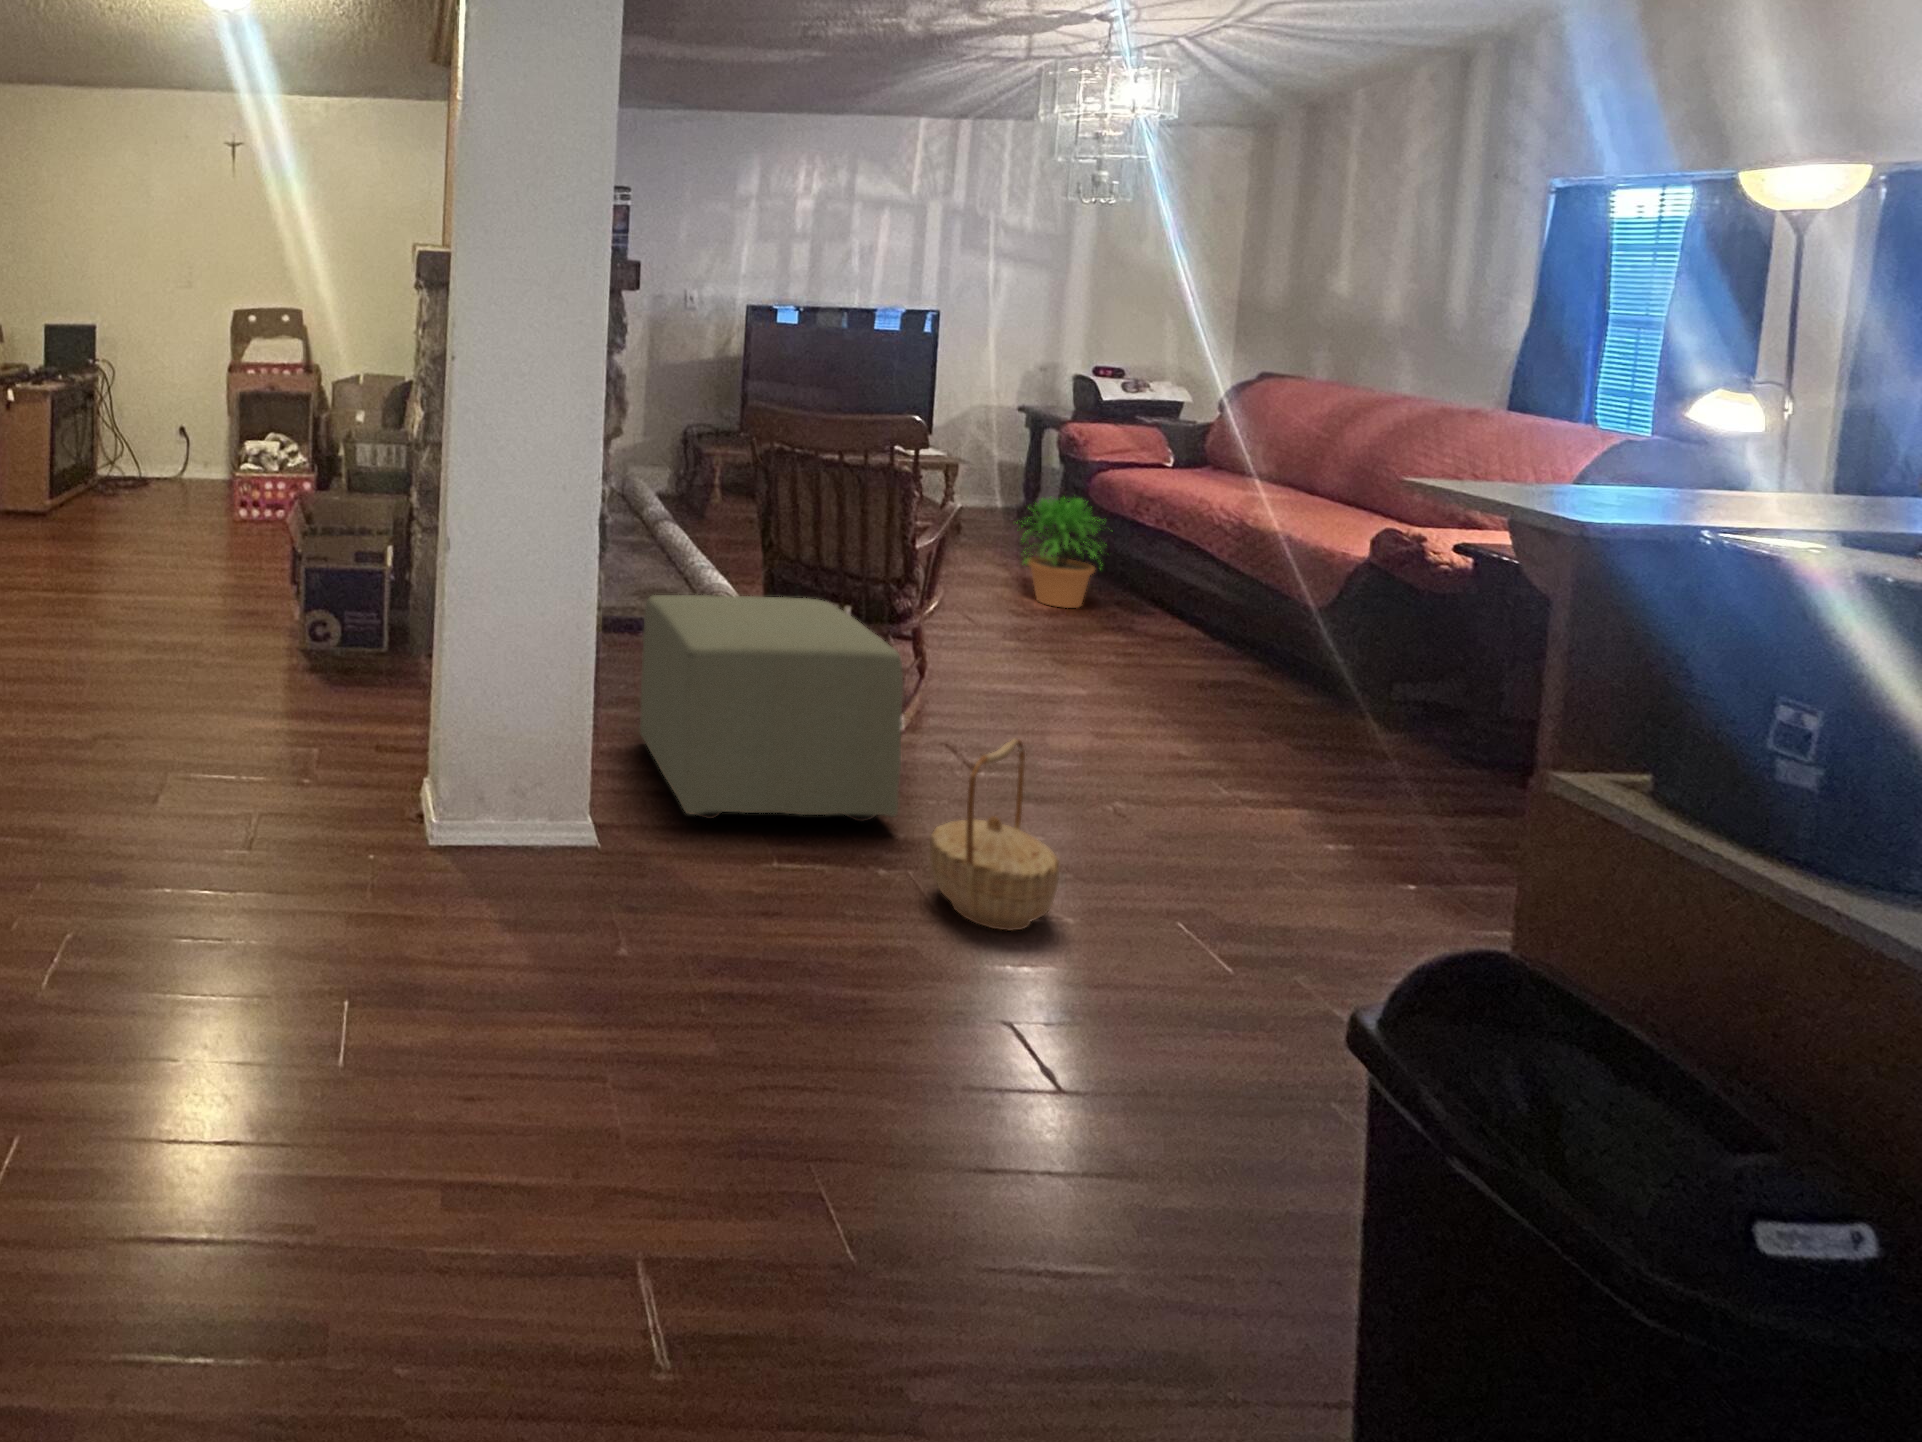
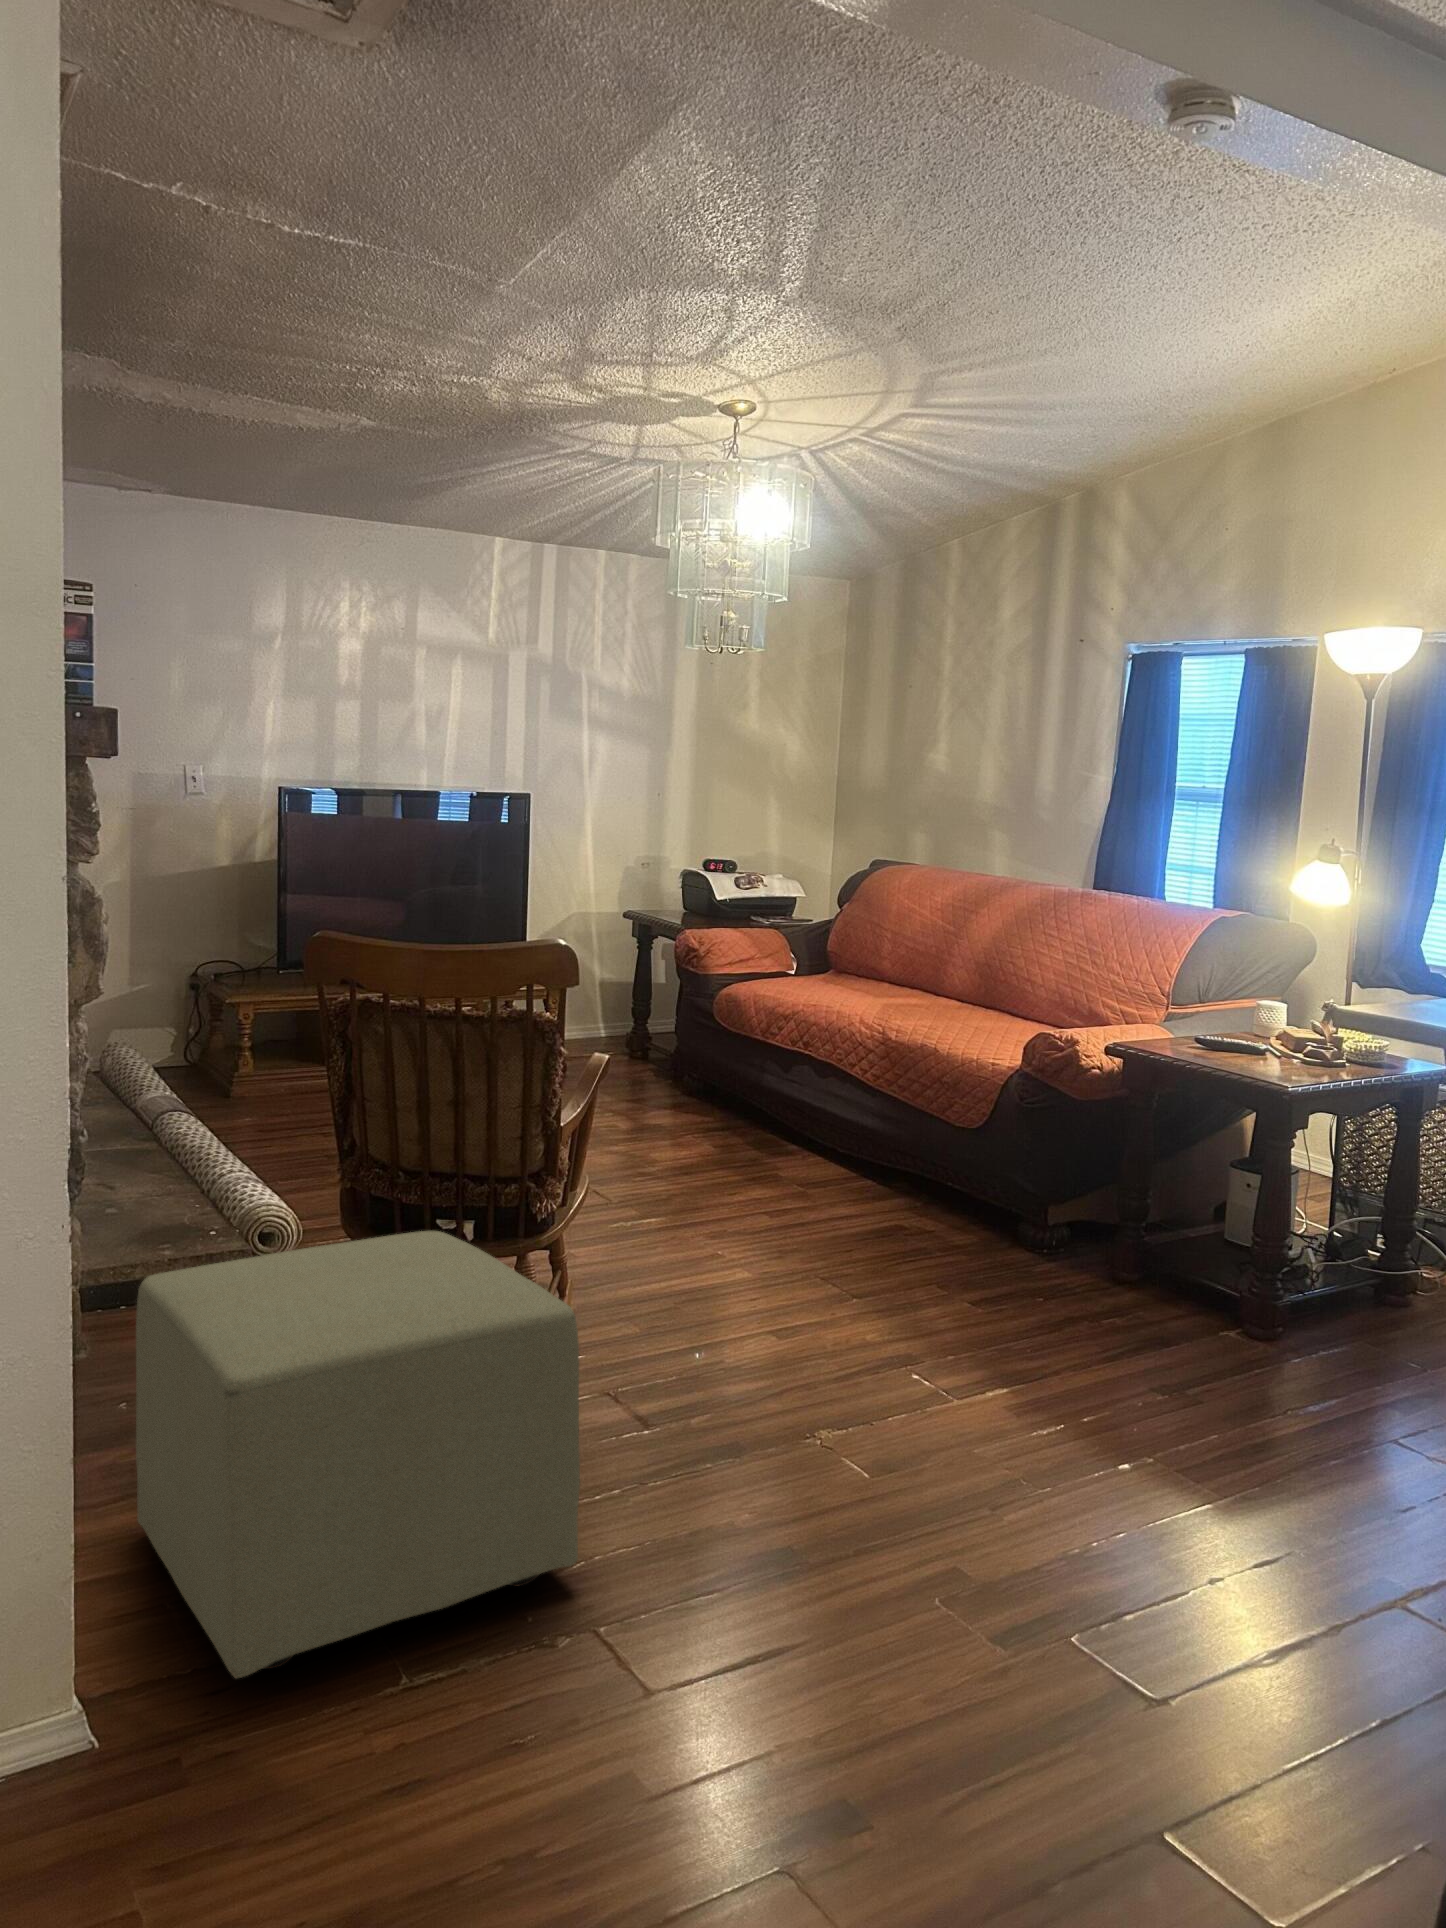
potted plant: present [1016,497,1105,608] -> none [637,1019,757,1163]
basket: present [930,739,1059,931] -> none [644,1413,825,1727]

